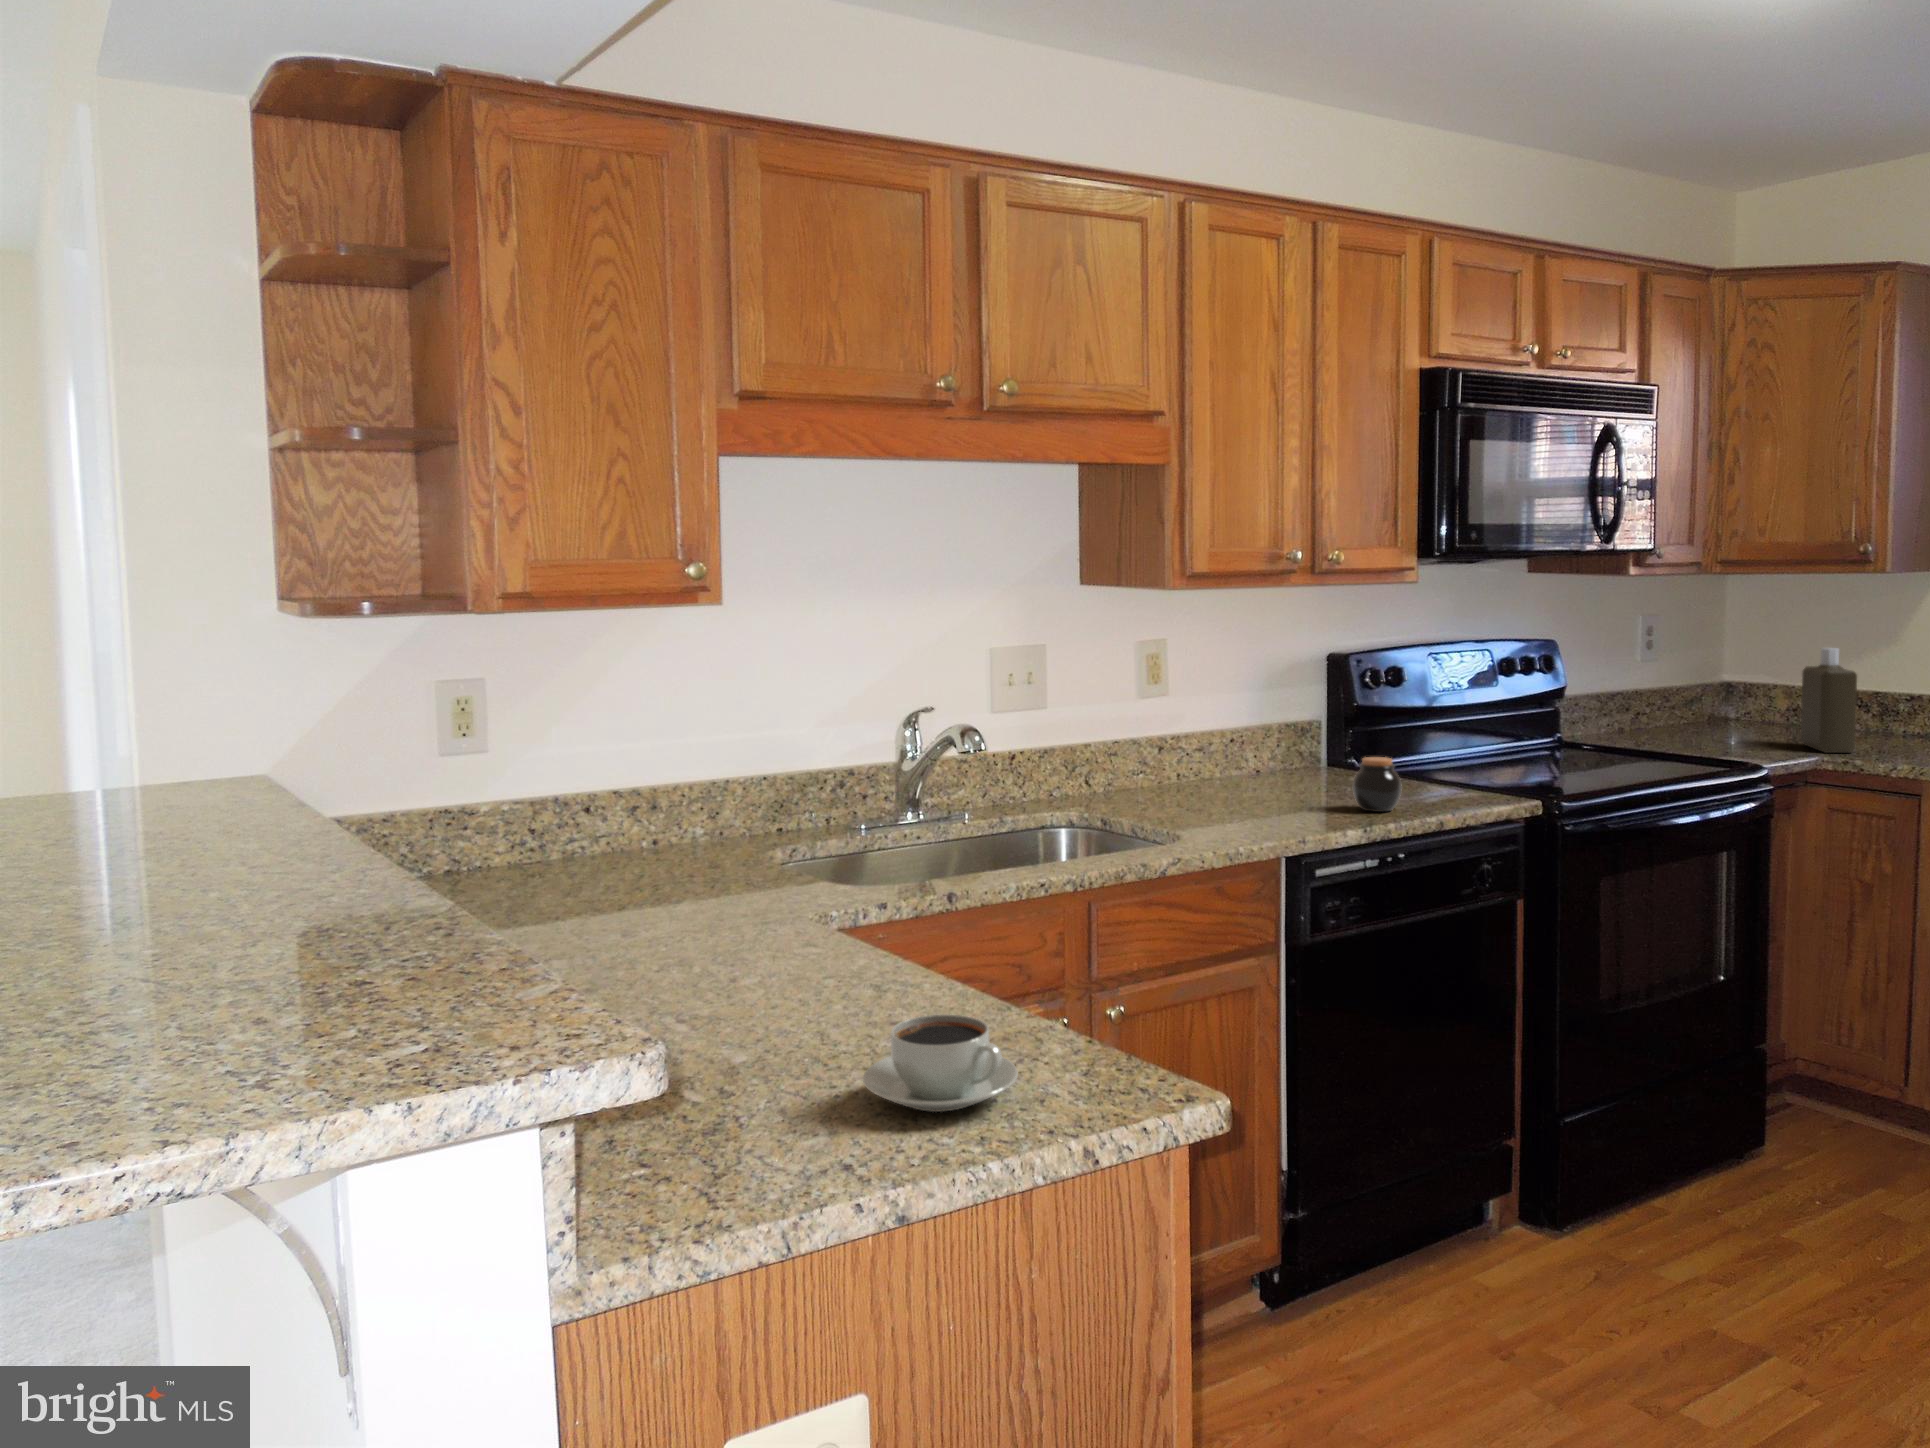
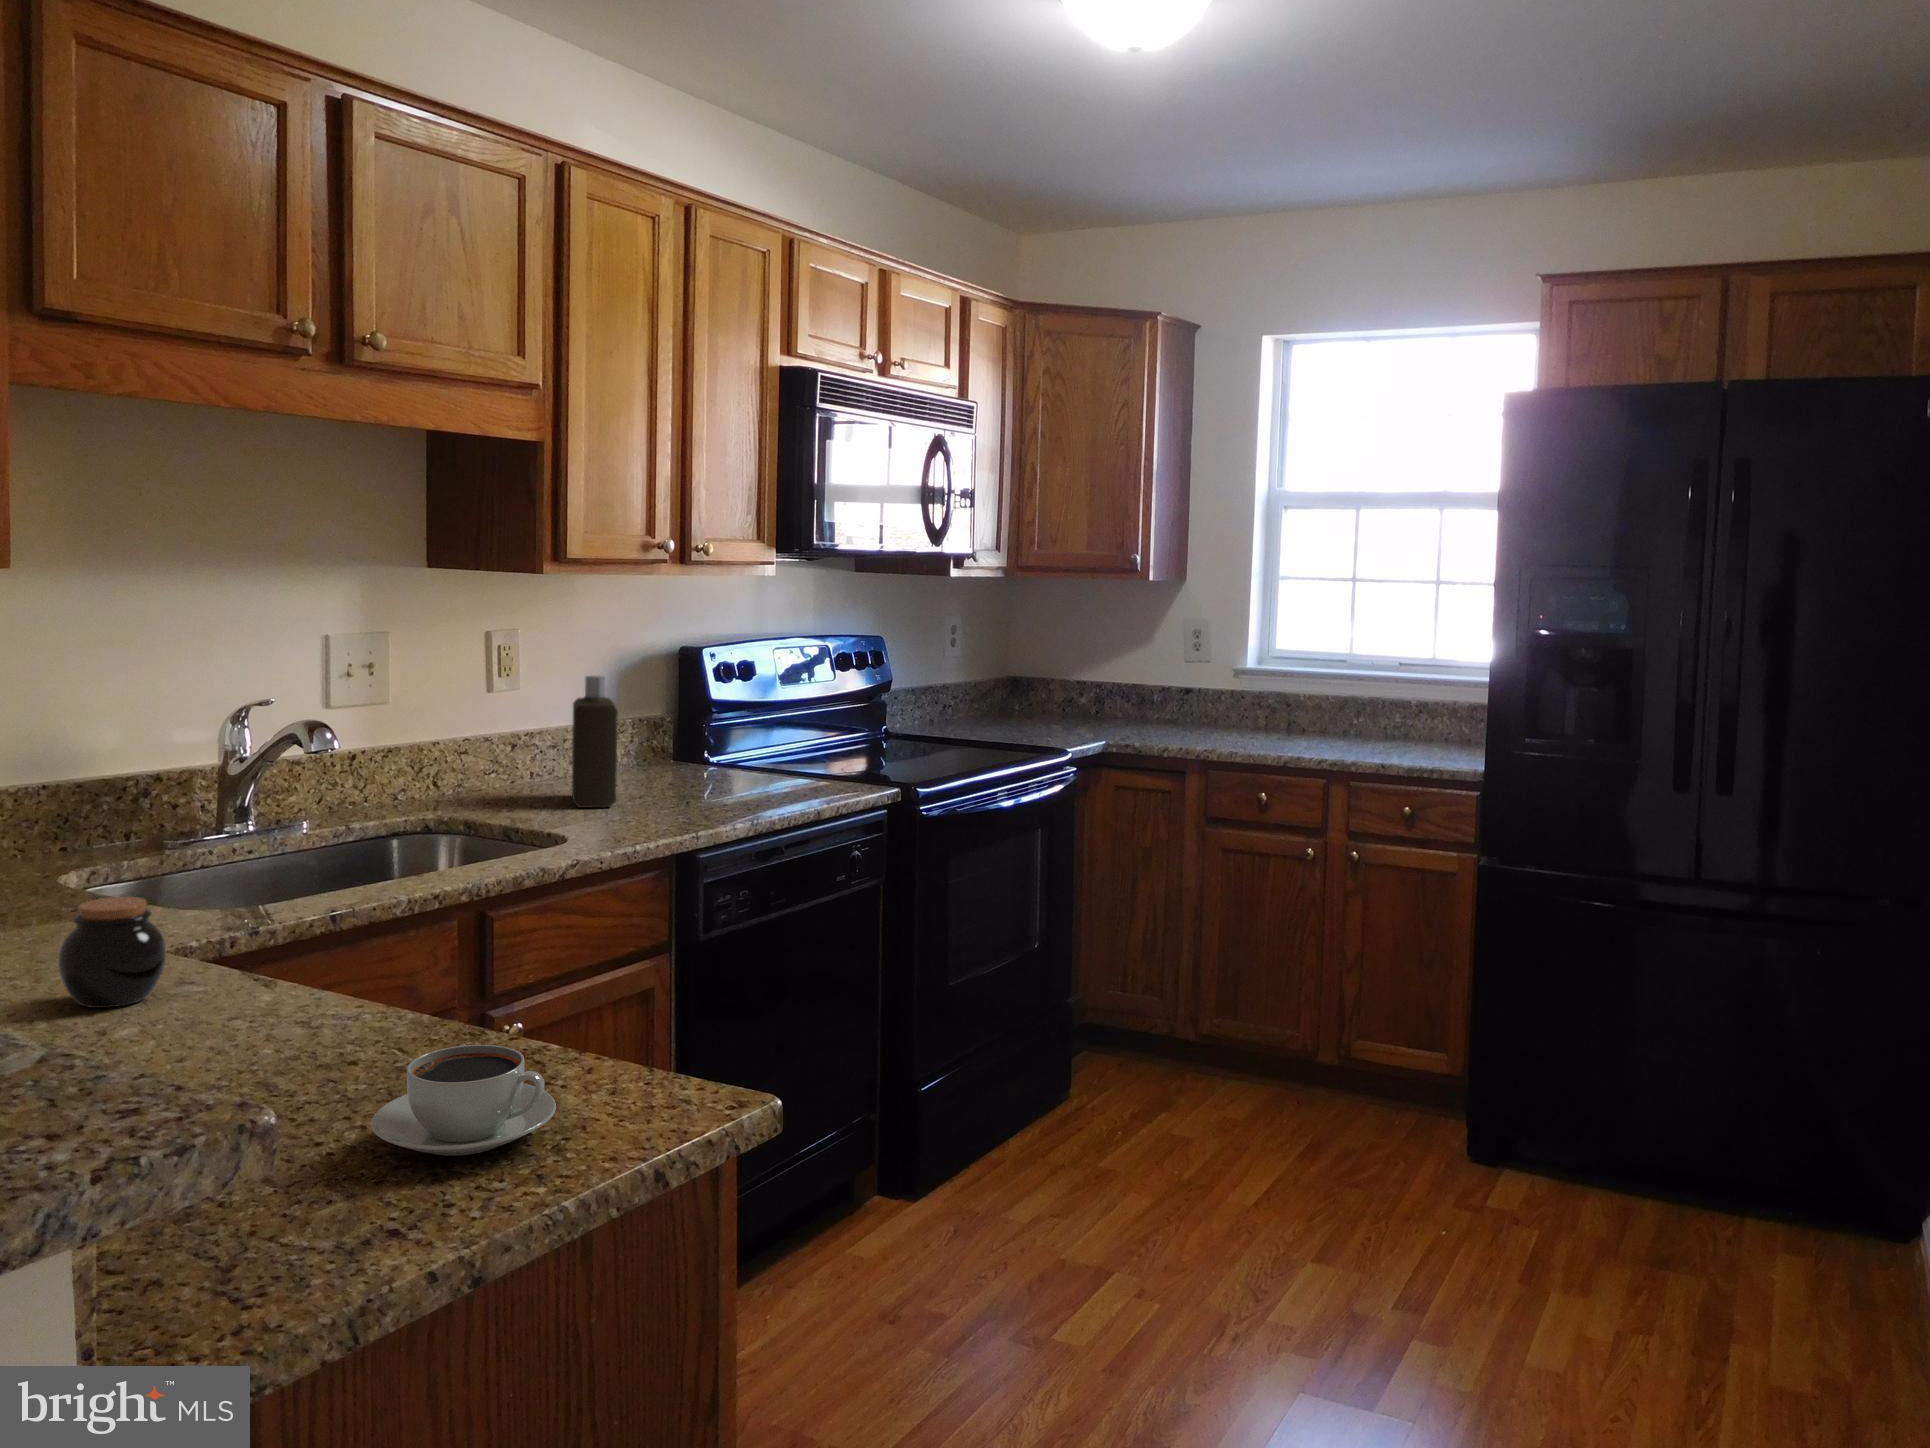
bottle: present [1801,648,1857,753] -> present [572,675,618,808]
jar: present [1353,757,1401,812] -> present [58,897,167,1008]

